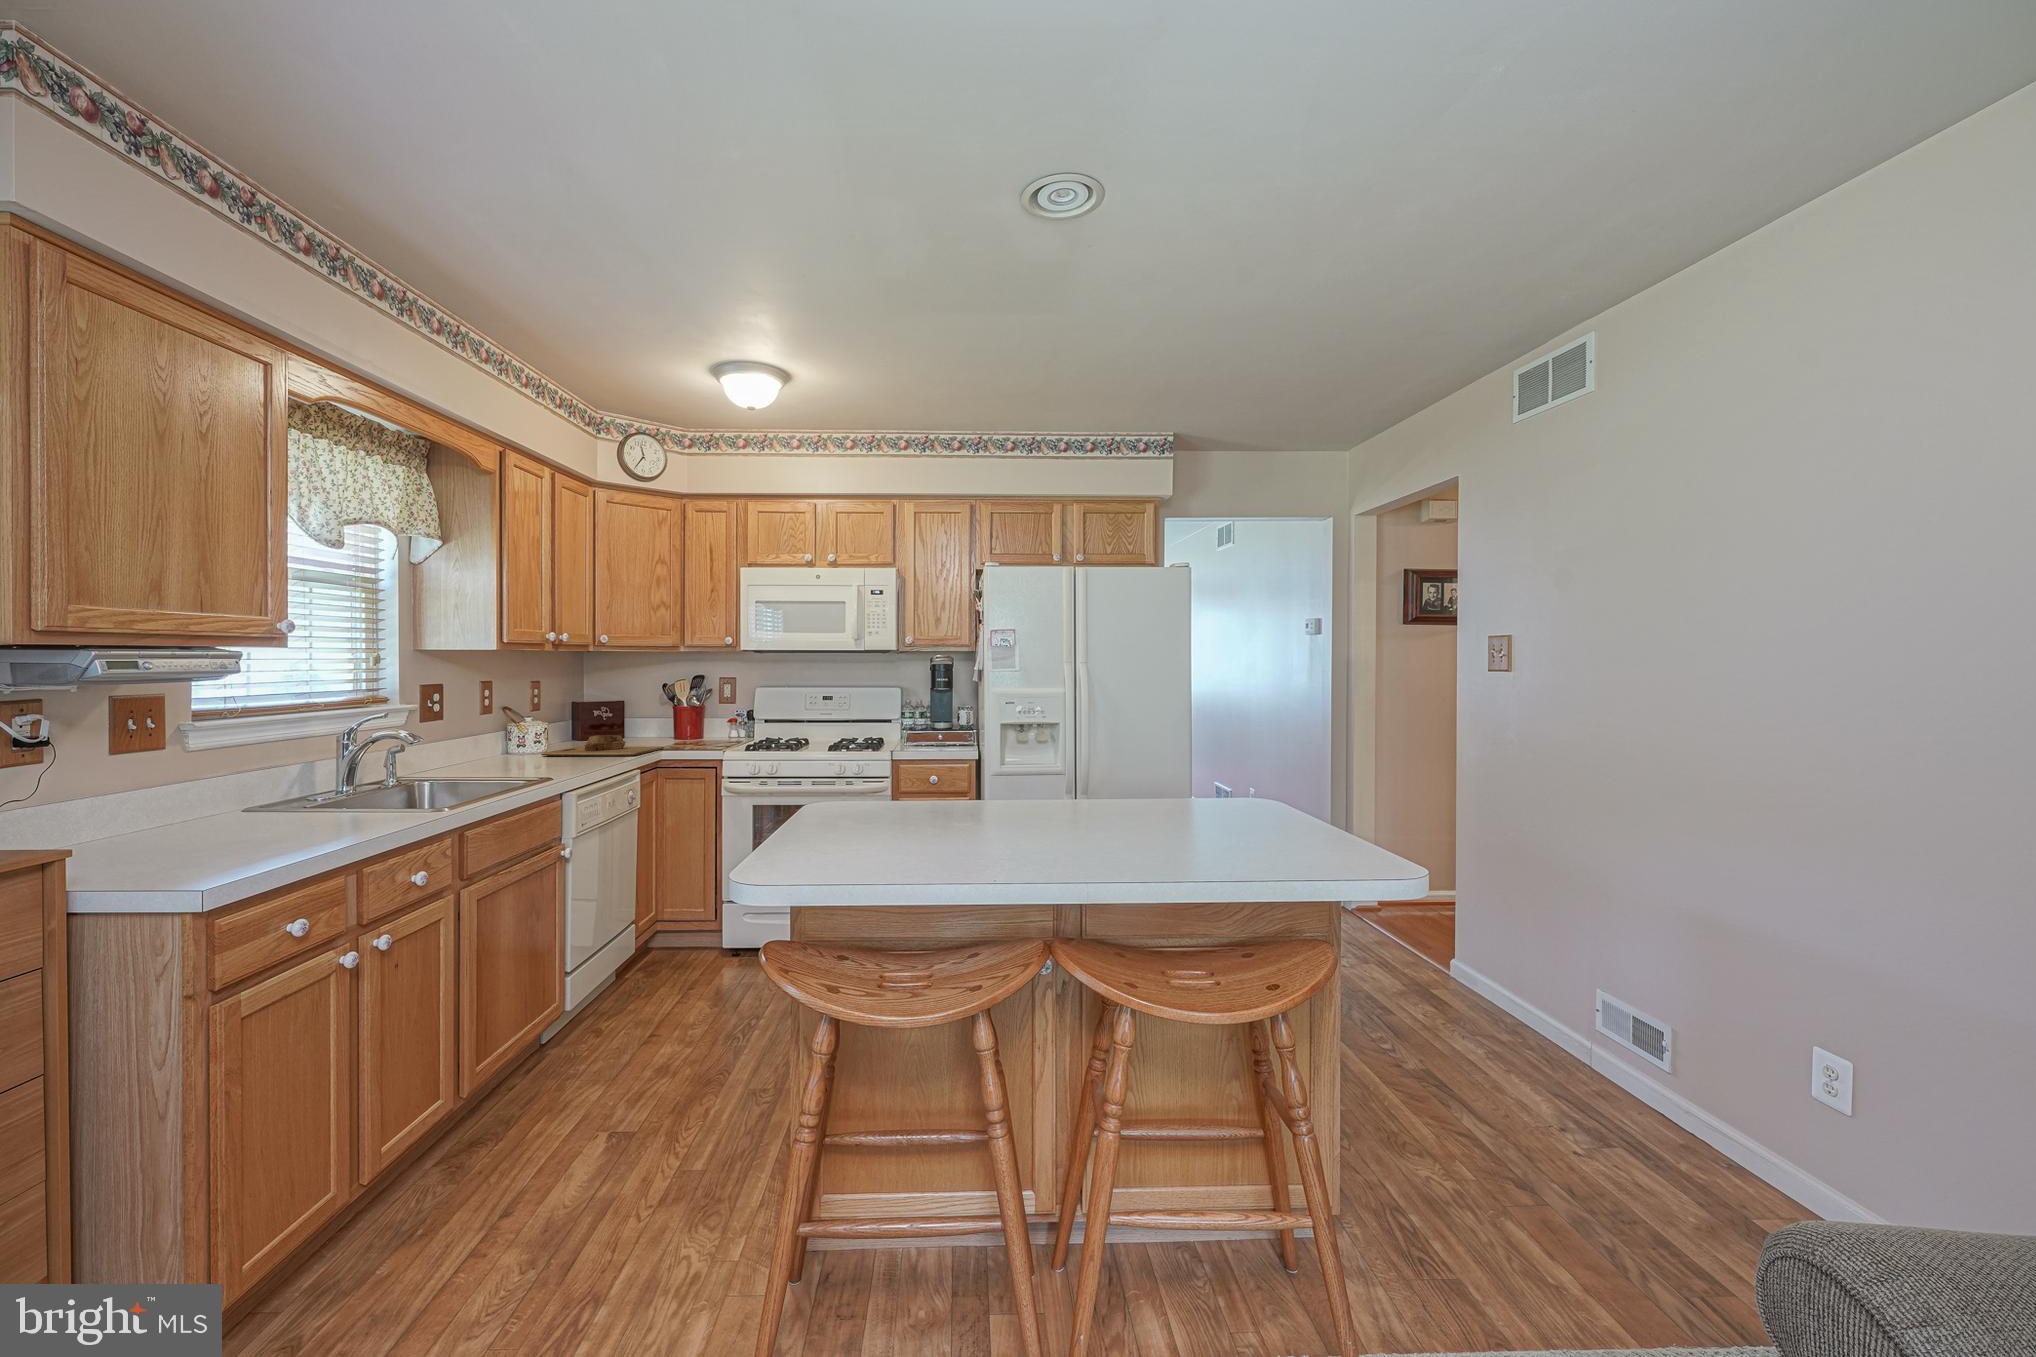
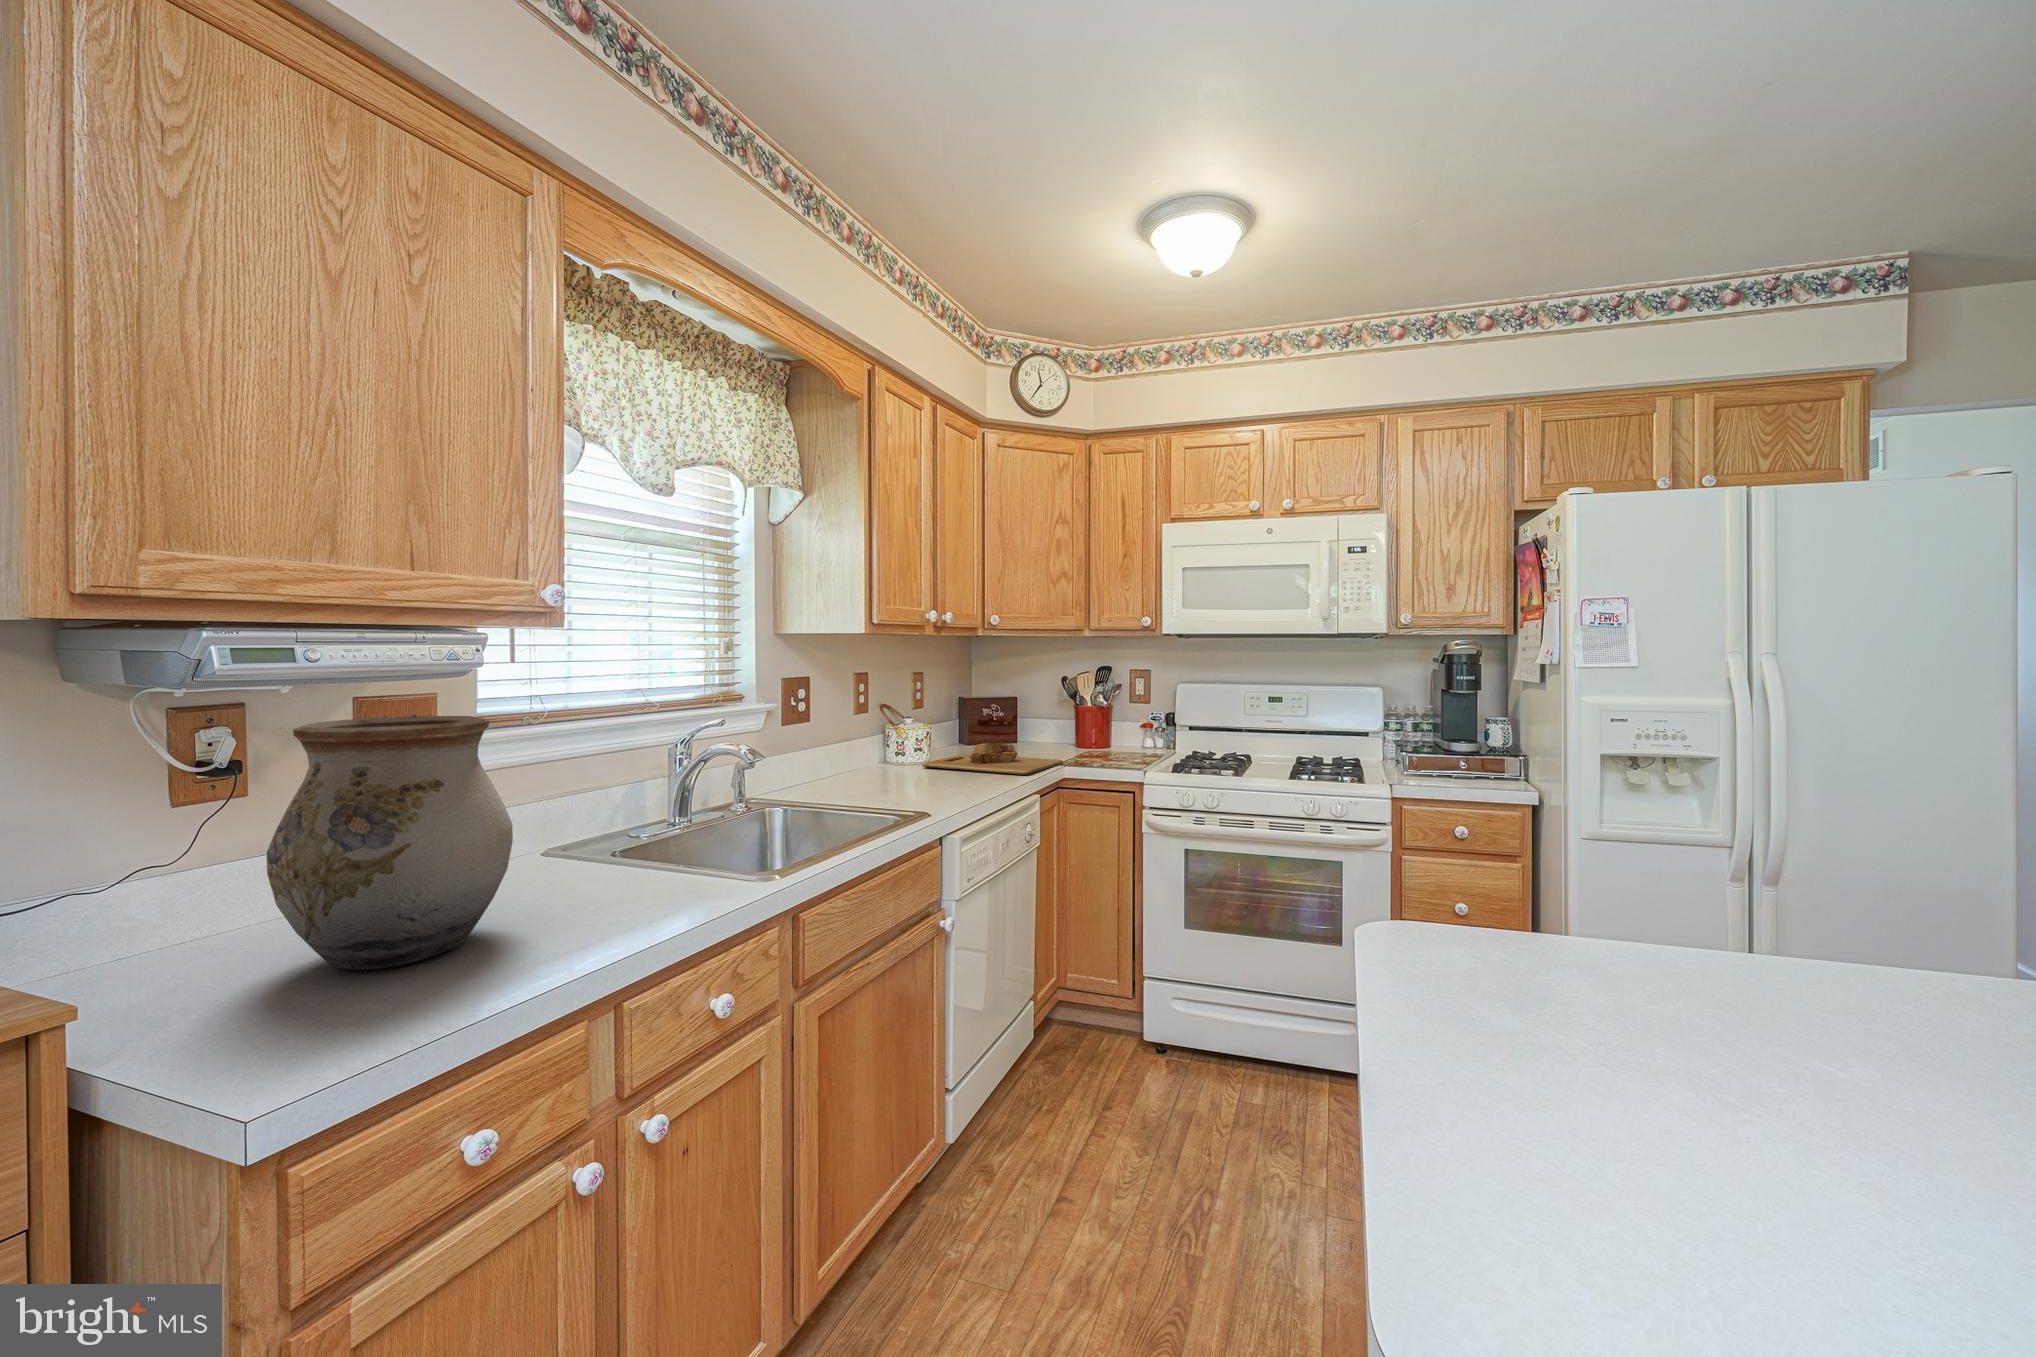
vase: none [163,704,312,843] -> present [267,716,513,970]

